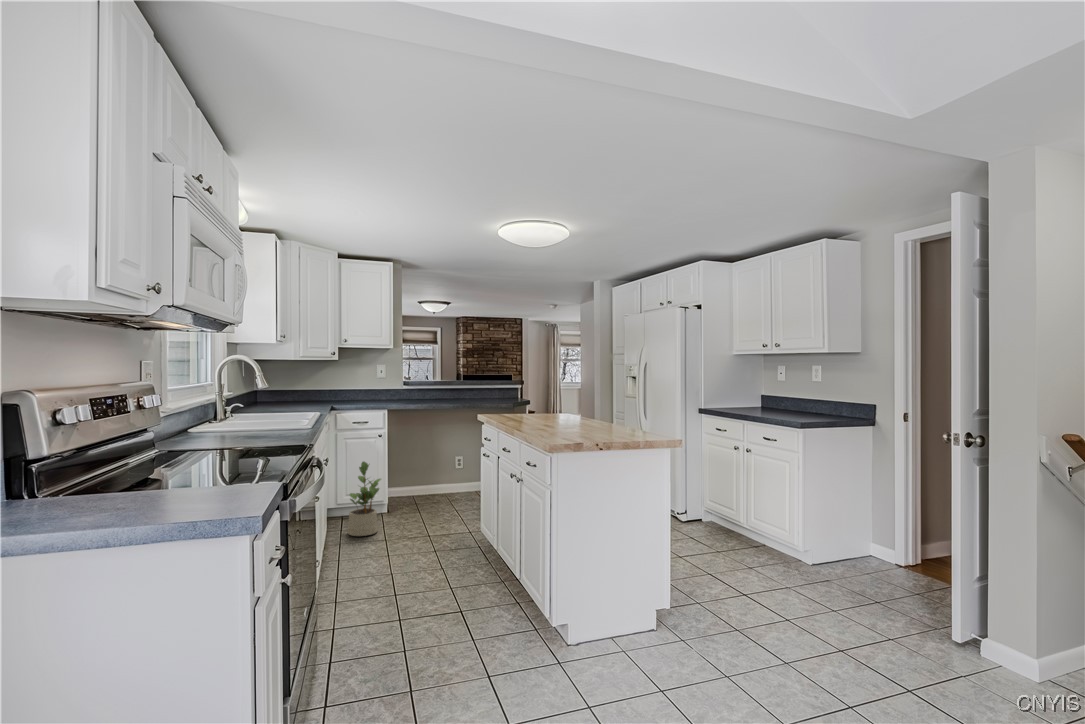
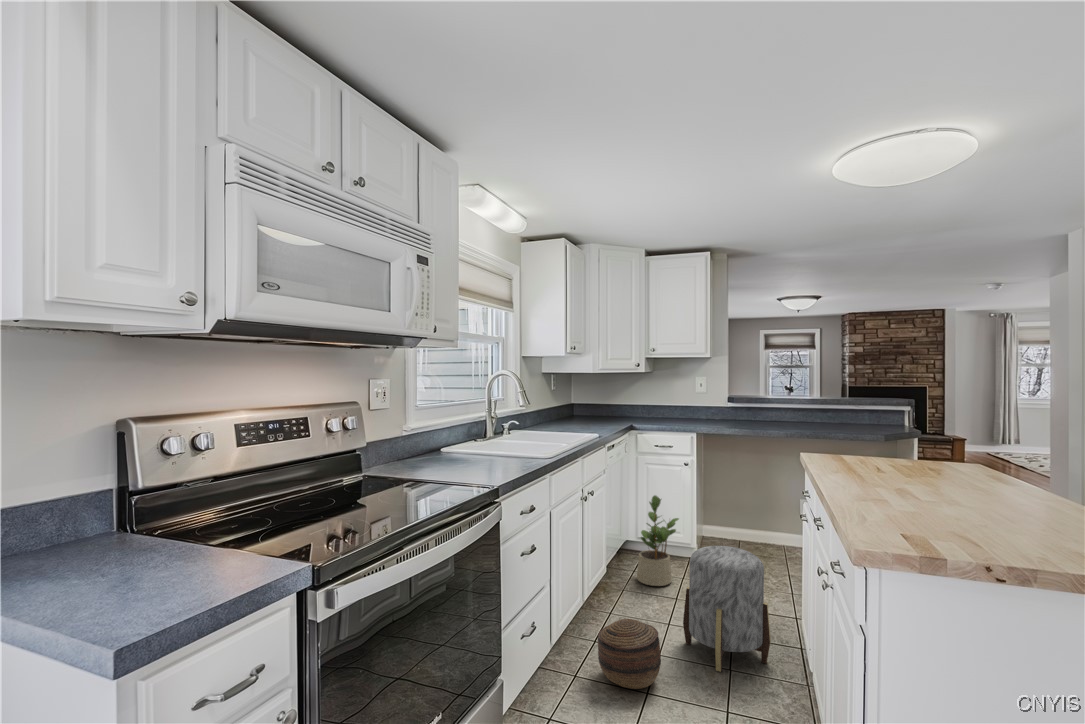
stool: none [409,484,471,570] -> present [683,546,771,672]
basket: none [358,545,408,594] -> present [598,619,661,689]

